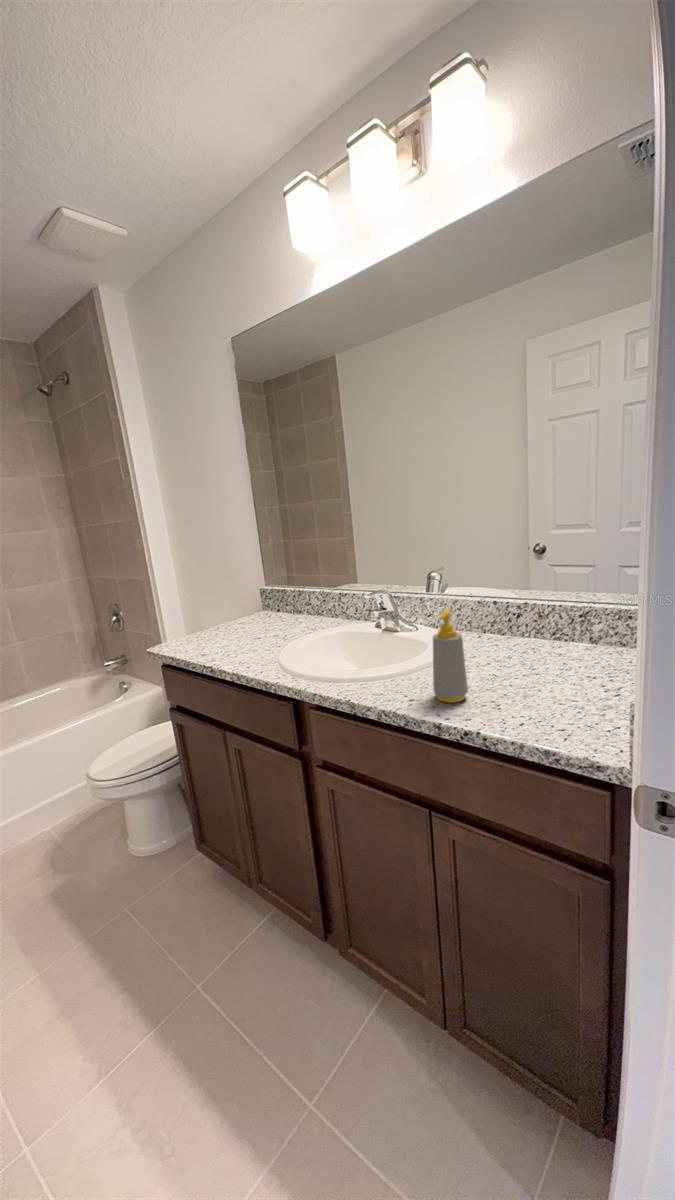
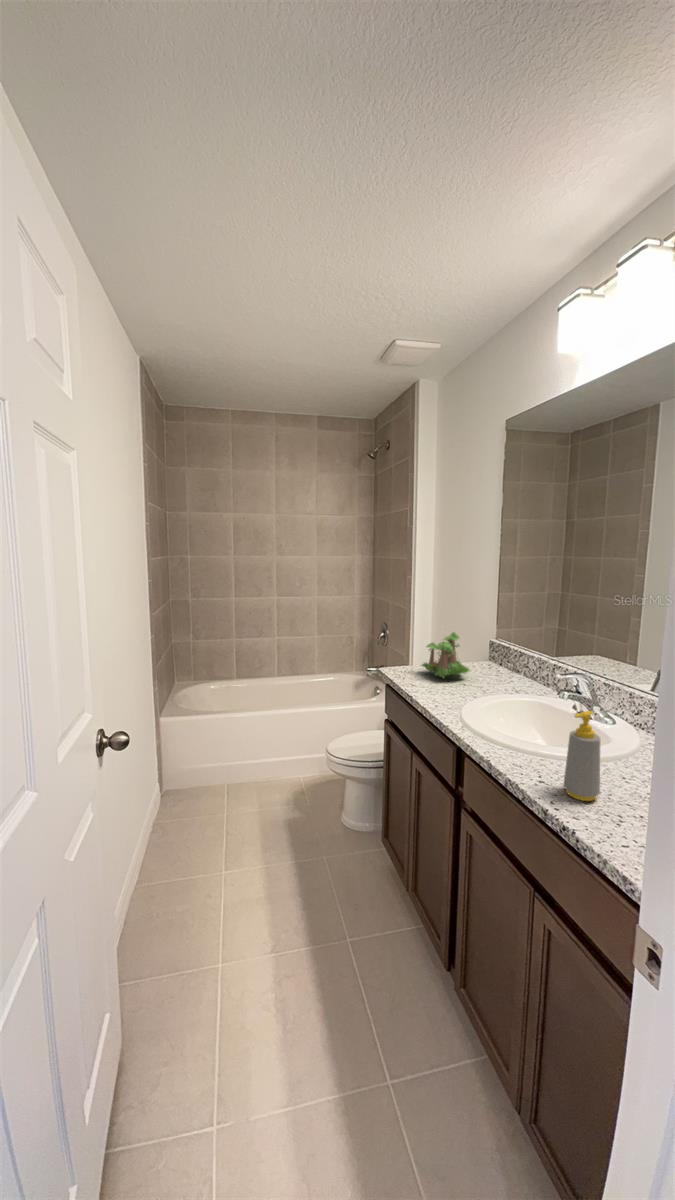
plant: none [200,563,260,637] -> present [422,632,470,677]

